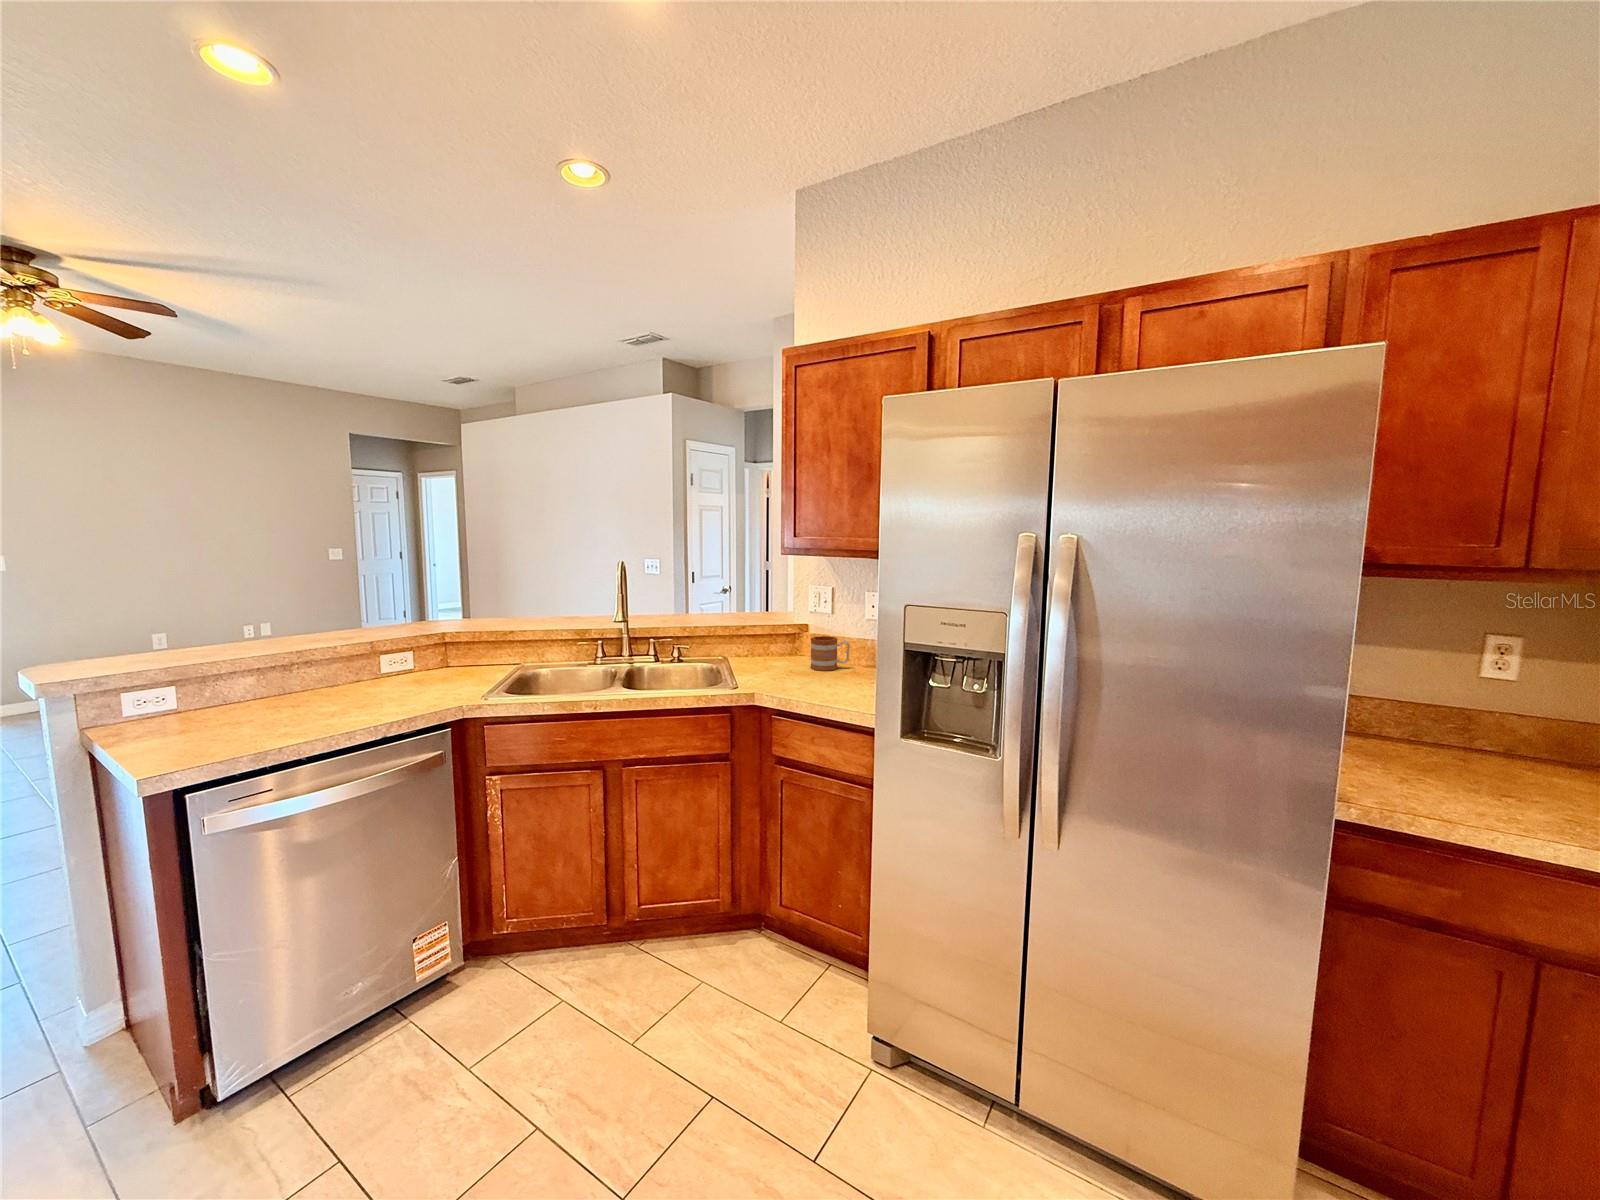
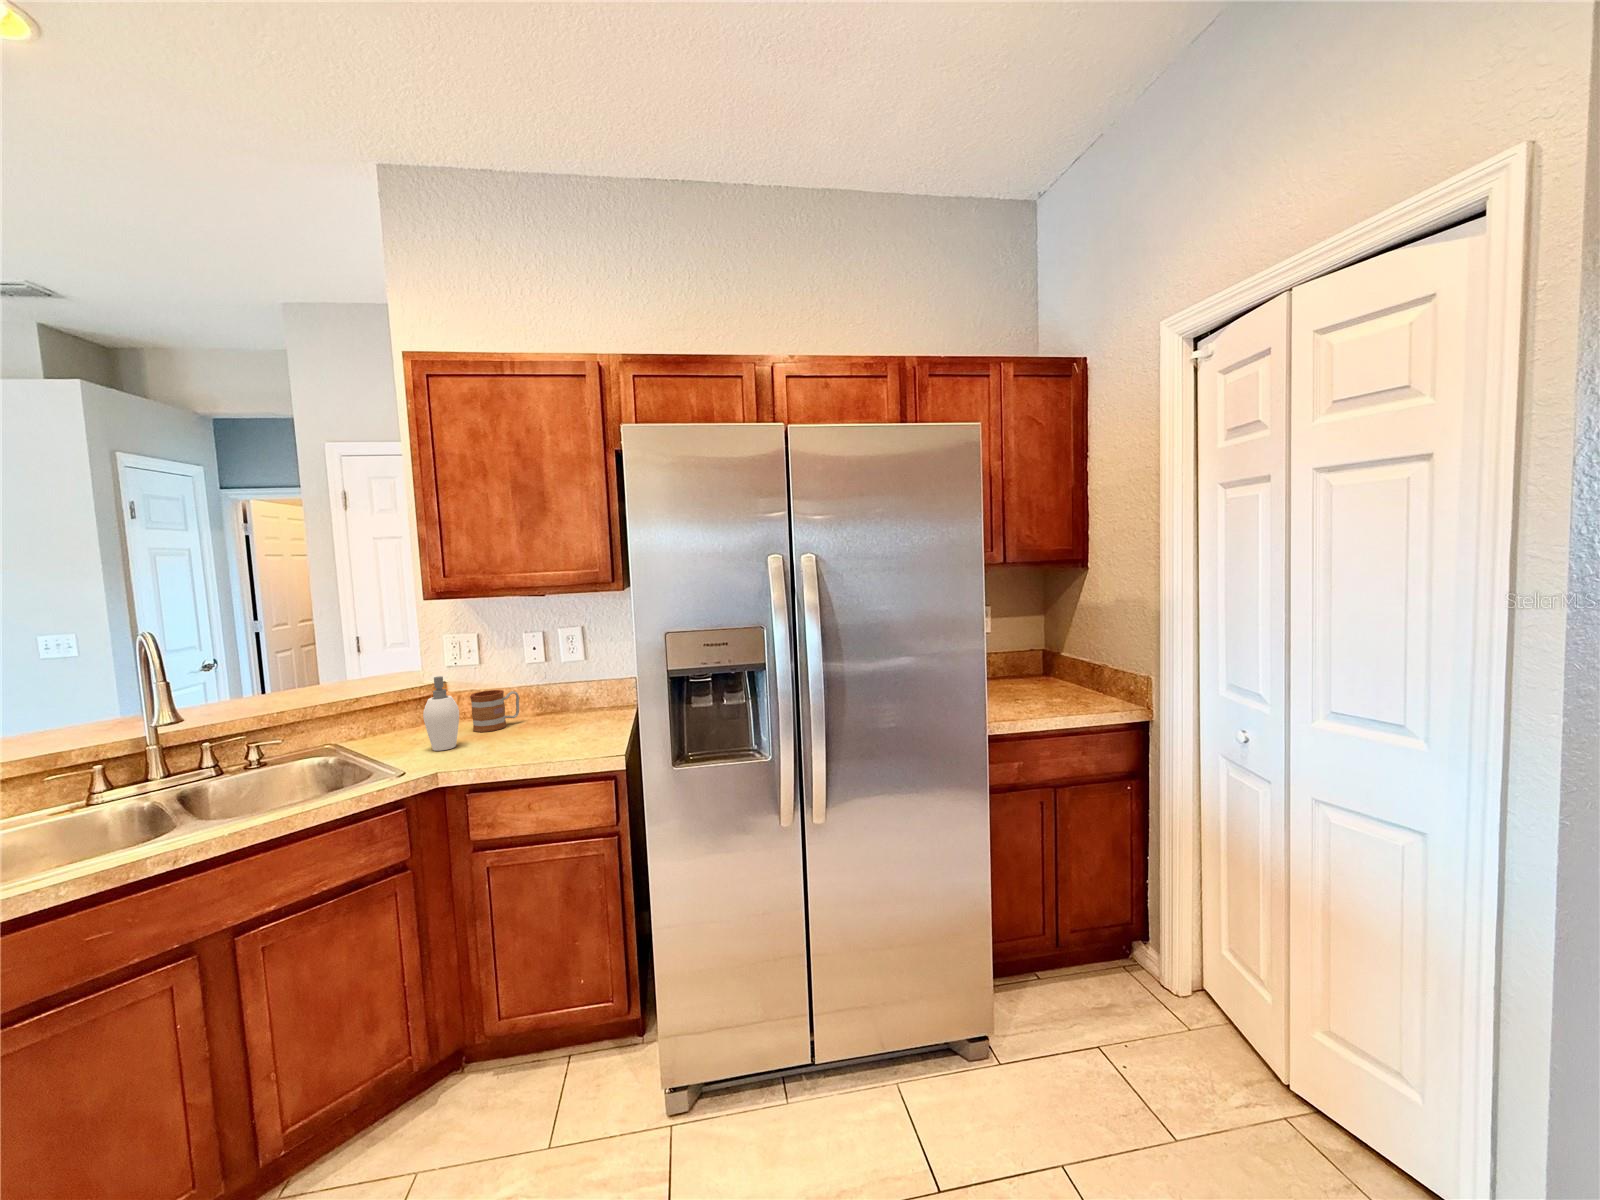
soap dispenser: none [765,618,791,678] -> present [423,676,459,751]

